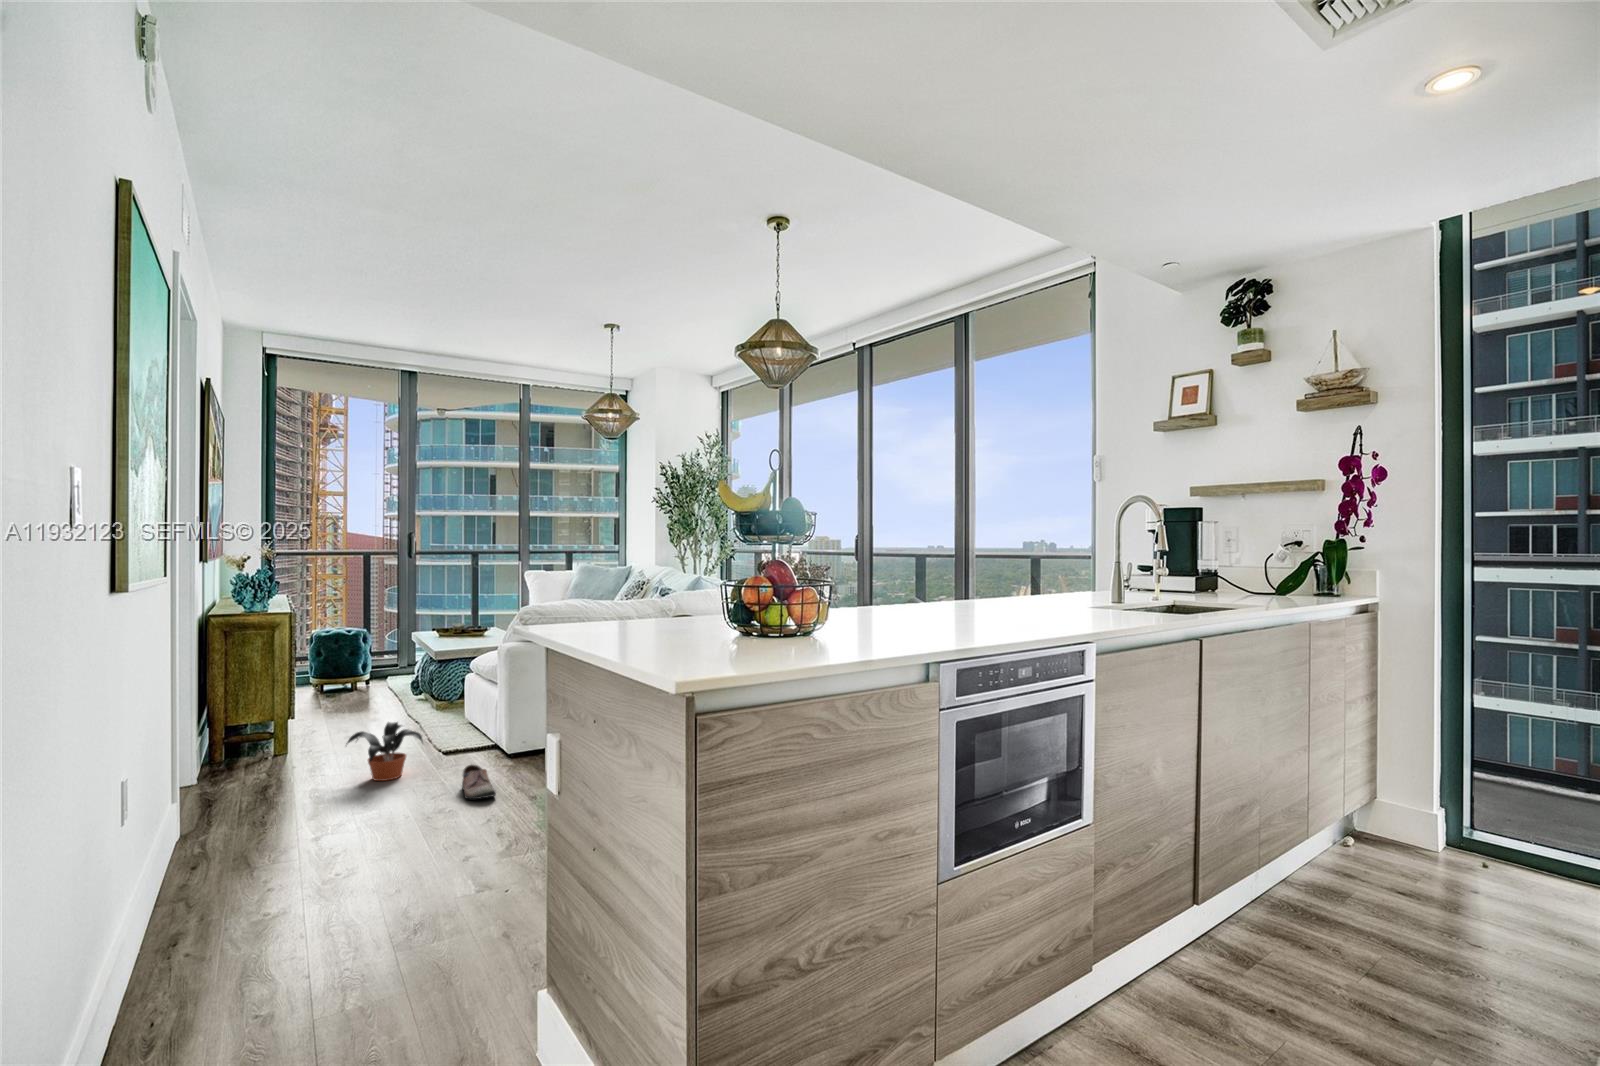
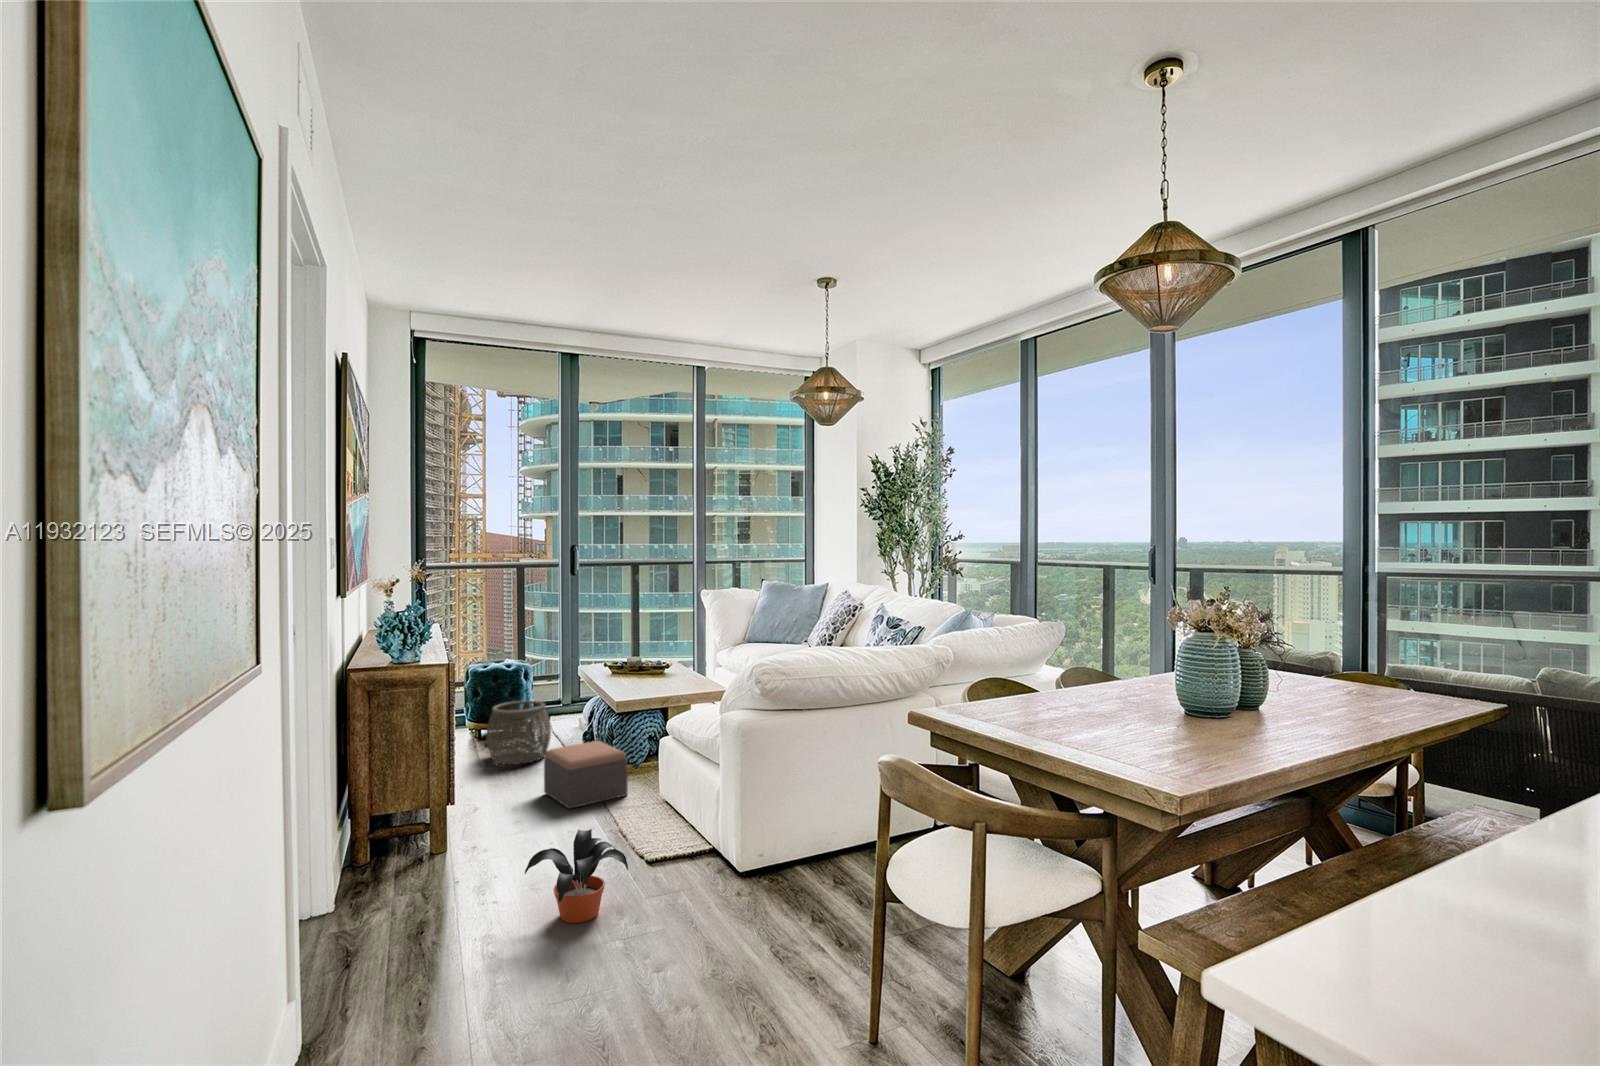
woven basket: none [326,656,384,706] -> present [486,701,551,765]
footstool: none [373,680,441,728] -> present [544,741,628,809]
shoe: present [462,764,496,799] -> none [690,913,748,984]

